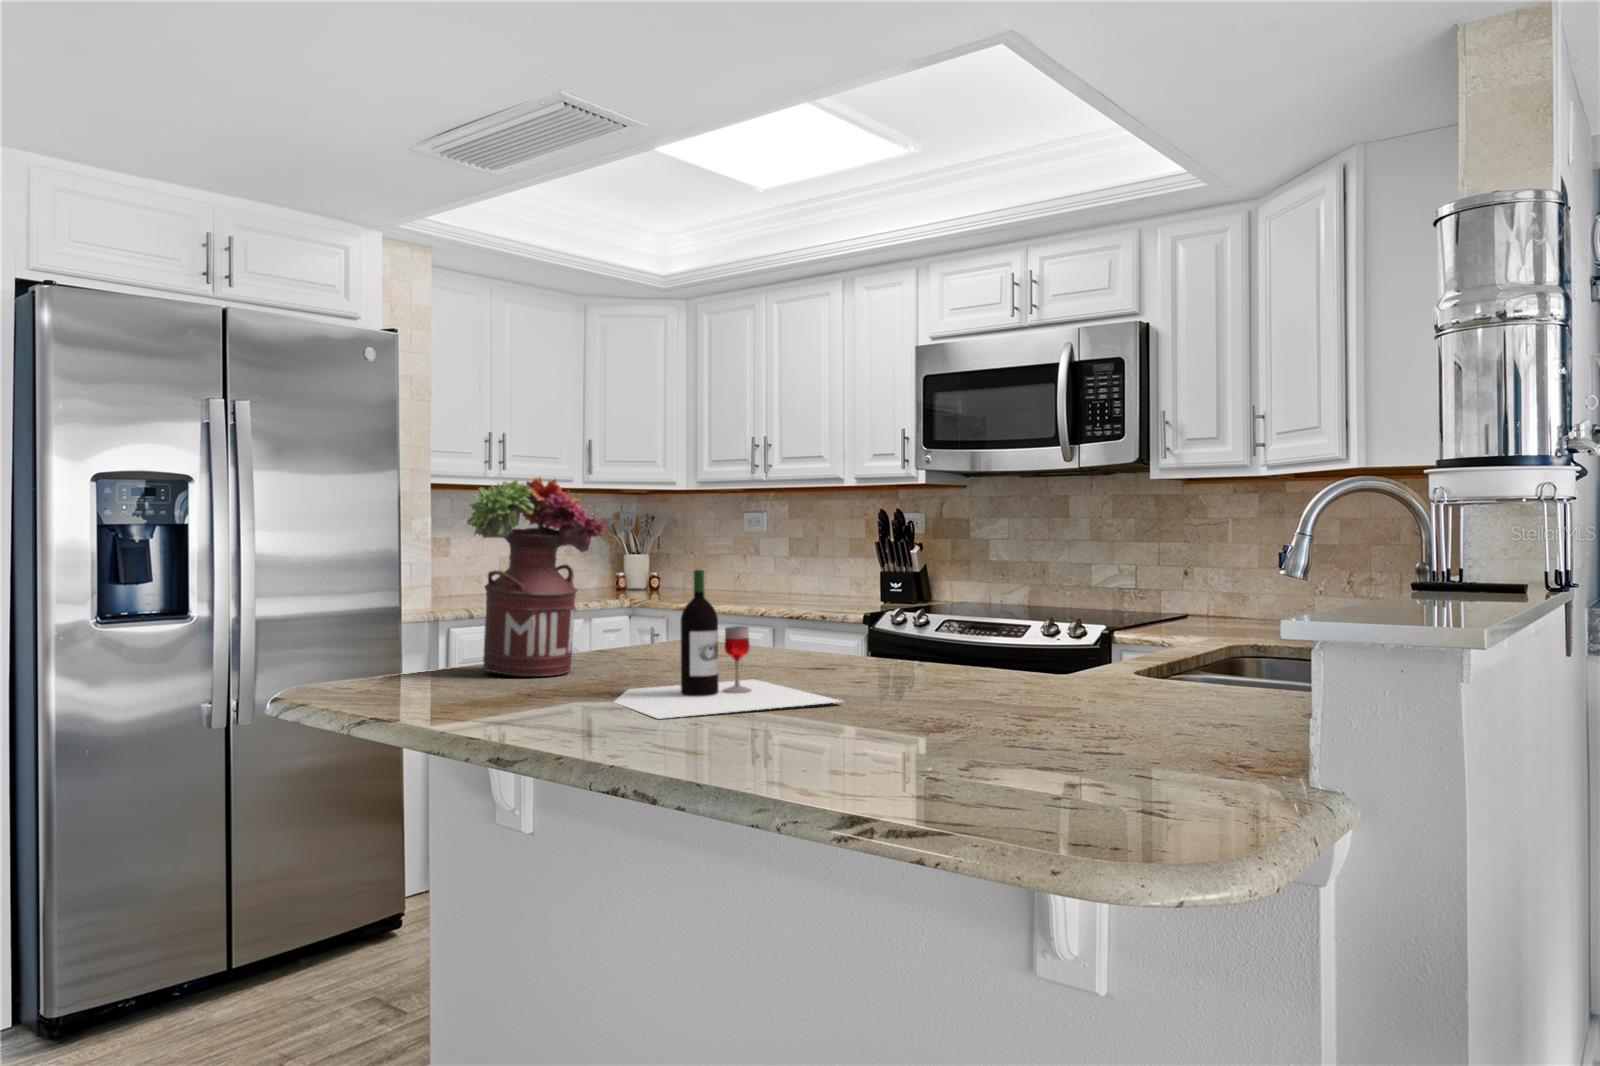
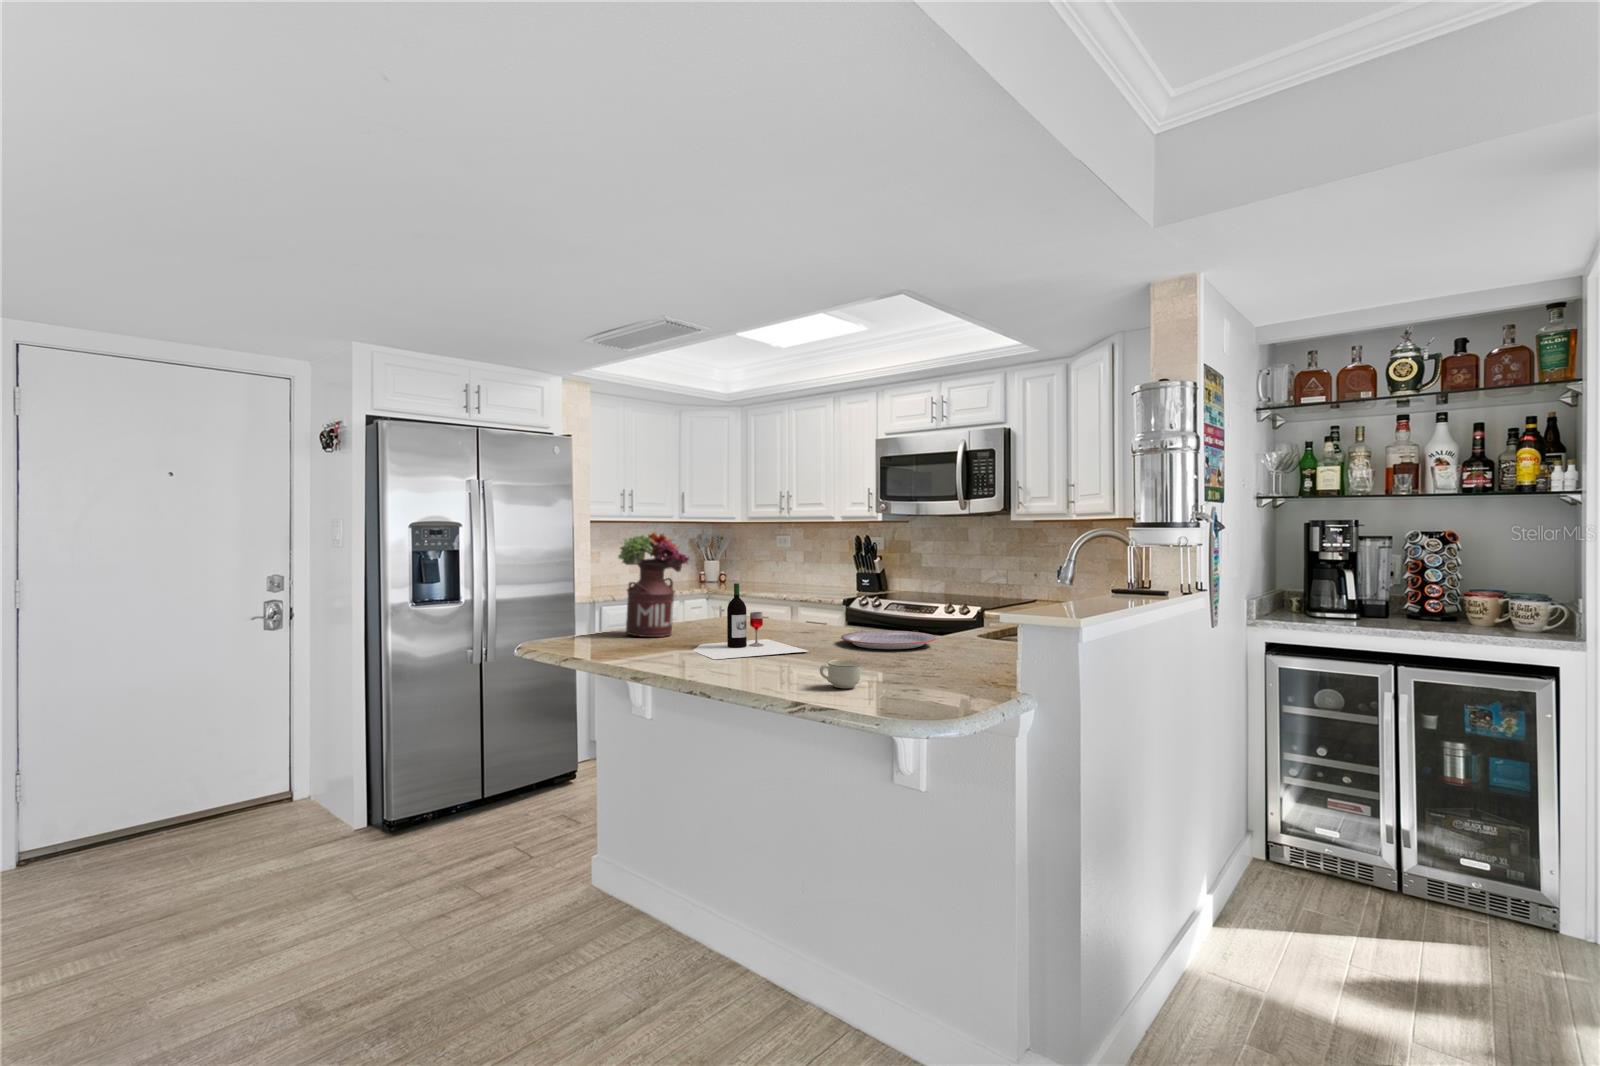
plate: none [898,663,1082,697] -> present [841,631,936,649]
cup: none [898,718,987,781] -> present [820,660,861,688]

